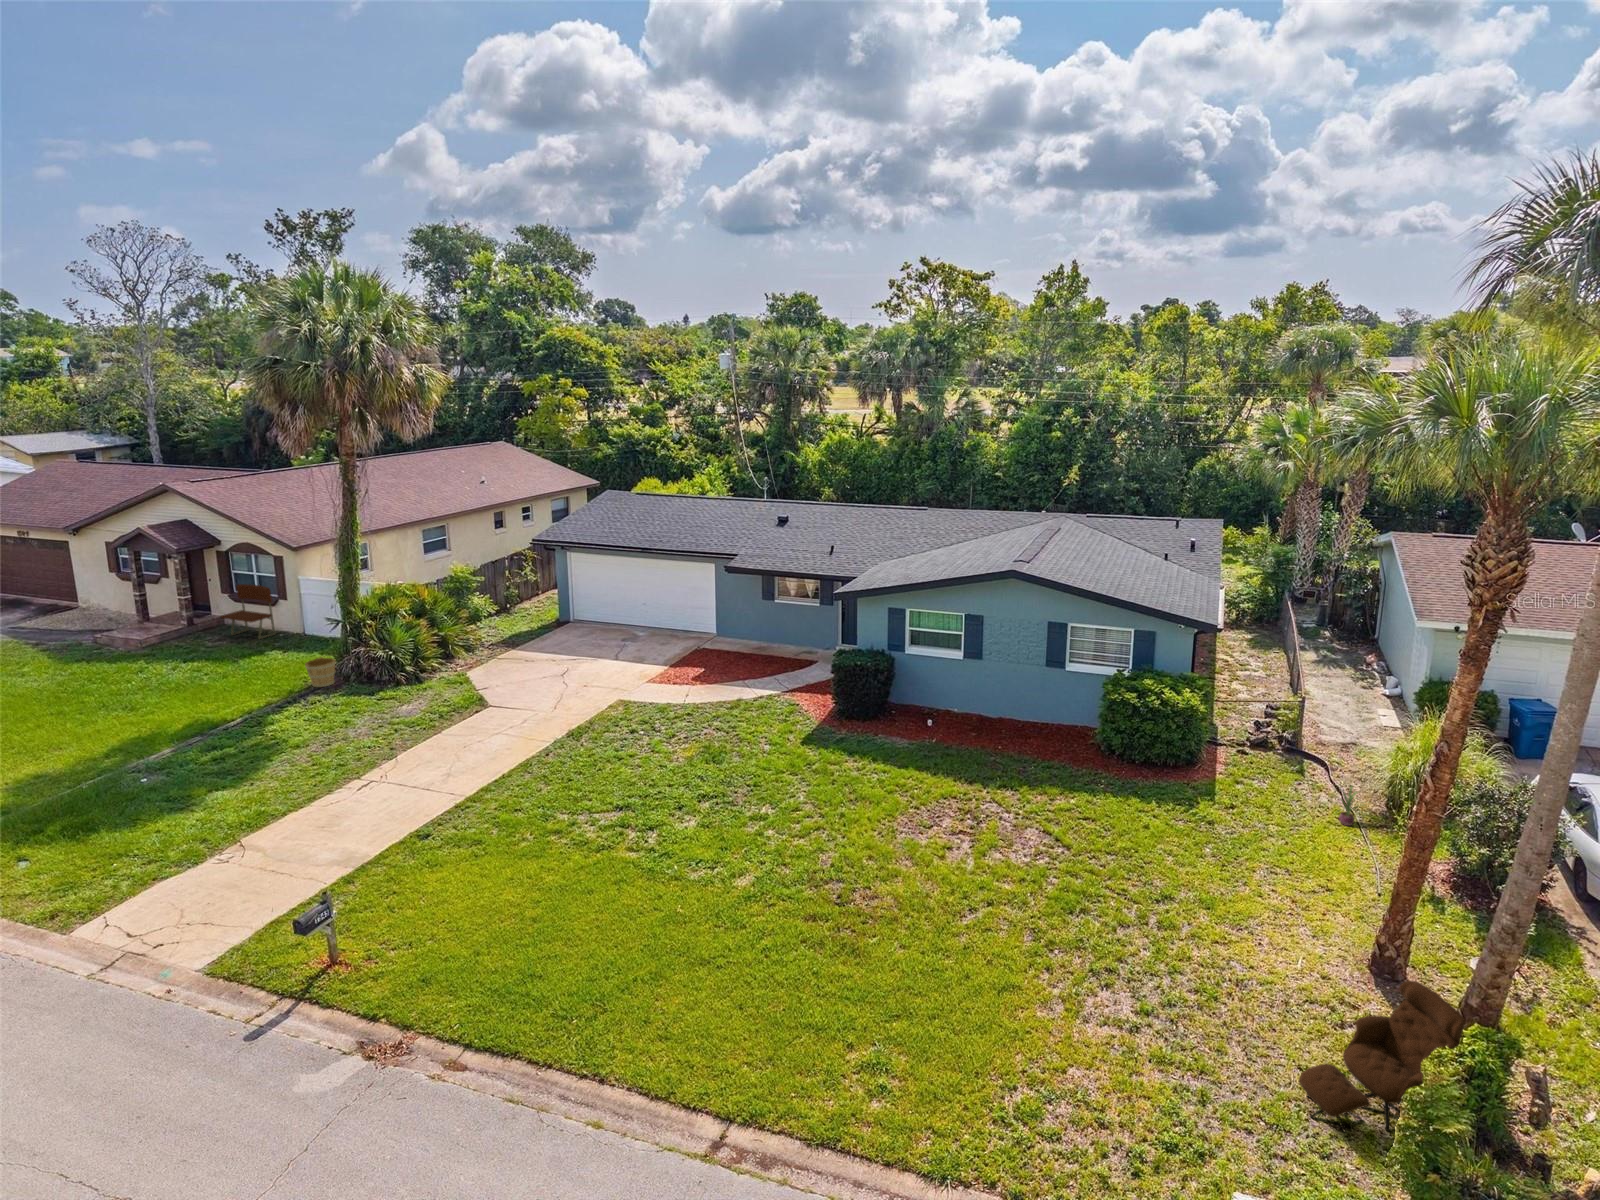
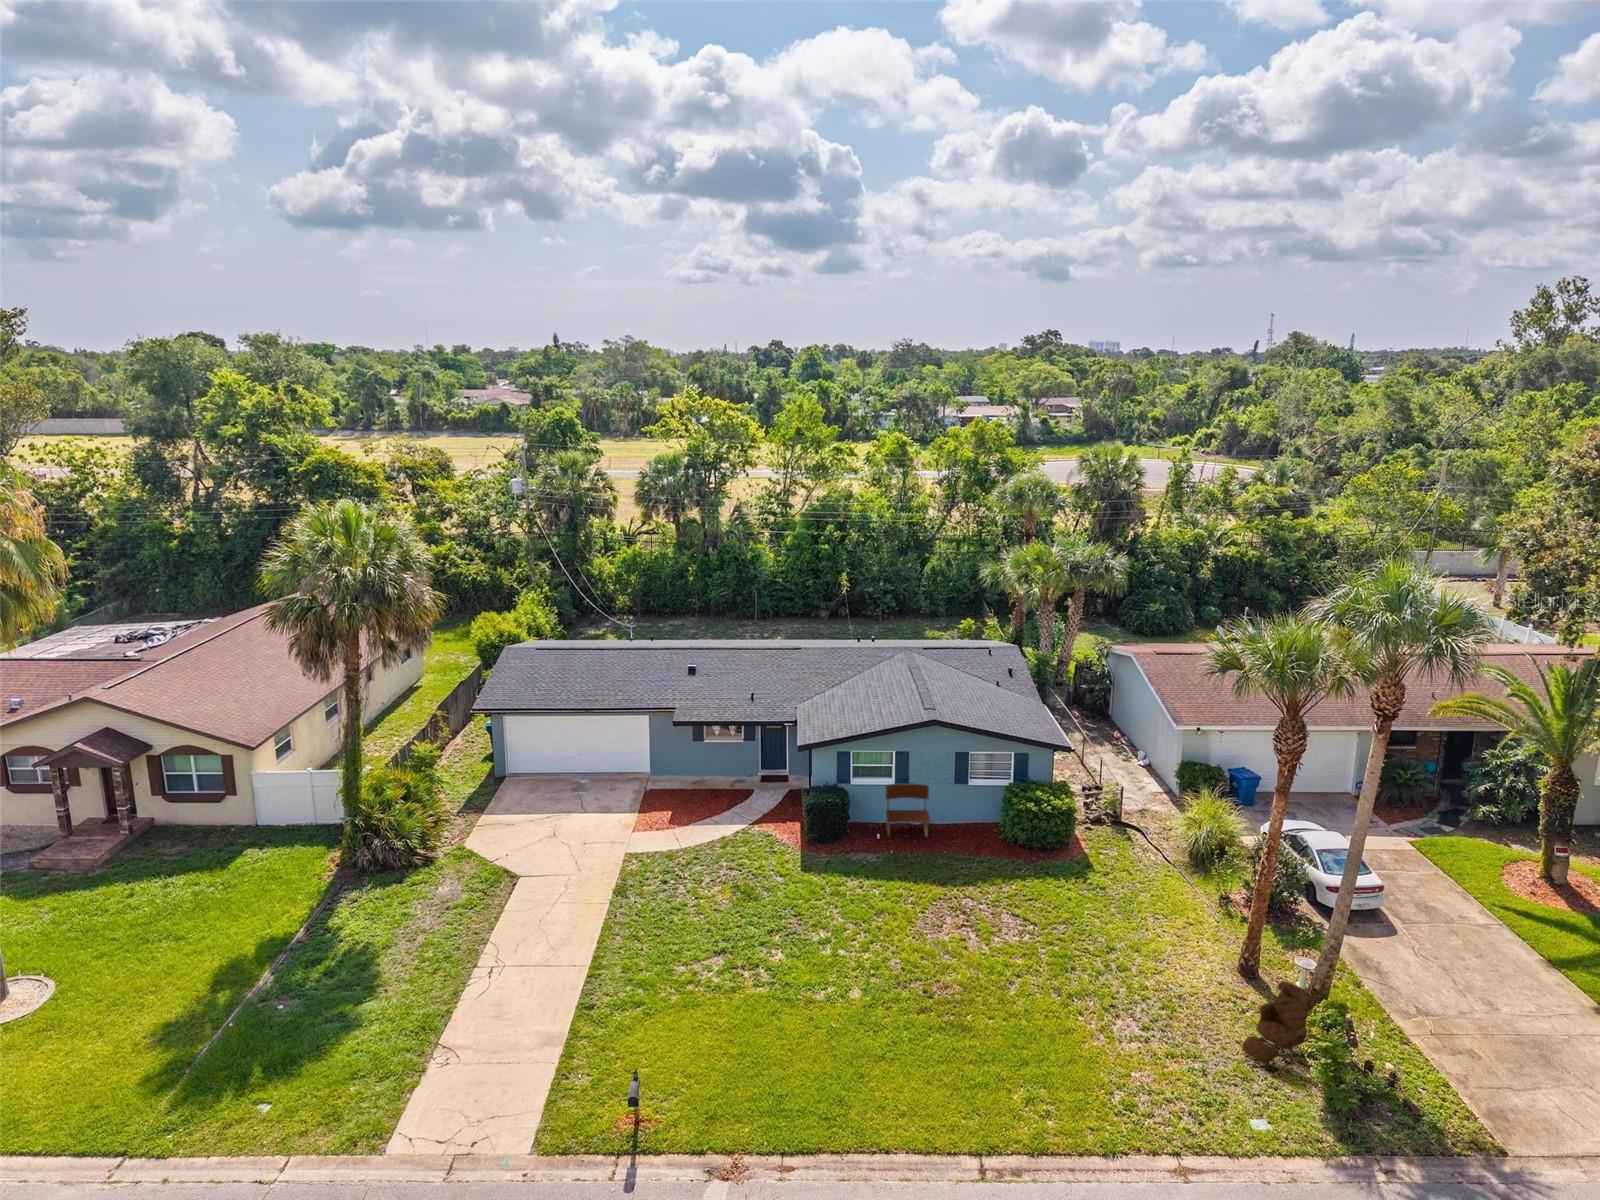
bench: present [221,584,276,639] -> present [886,784,930,836]
wooden bucket: present [305,658,336,687] -> none [325,854,354,885]
decorative plant: present [1338,786,1358,826] -> none [1160,849,1187,876]

